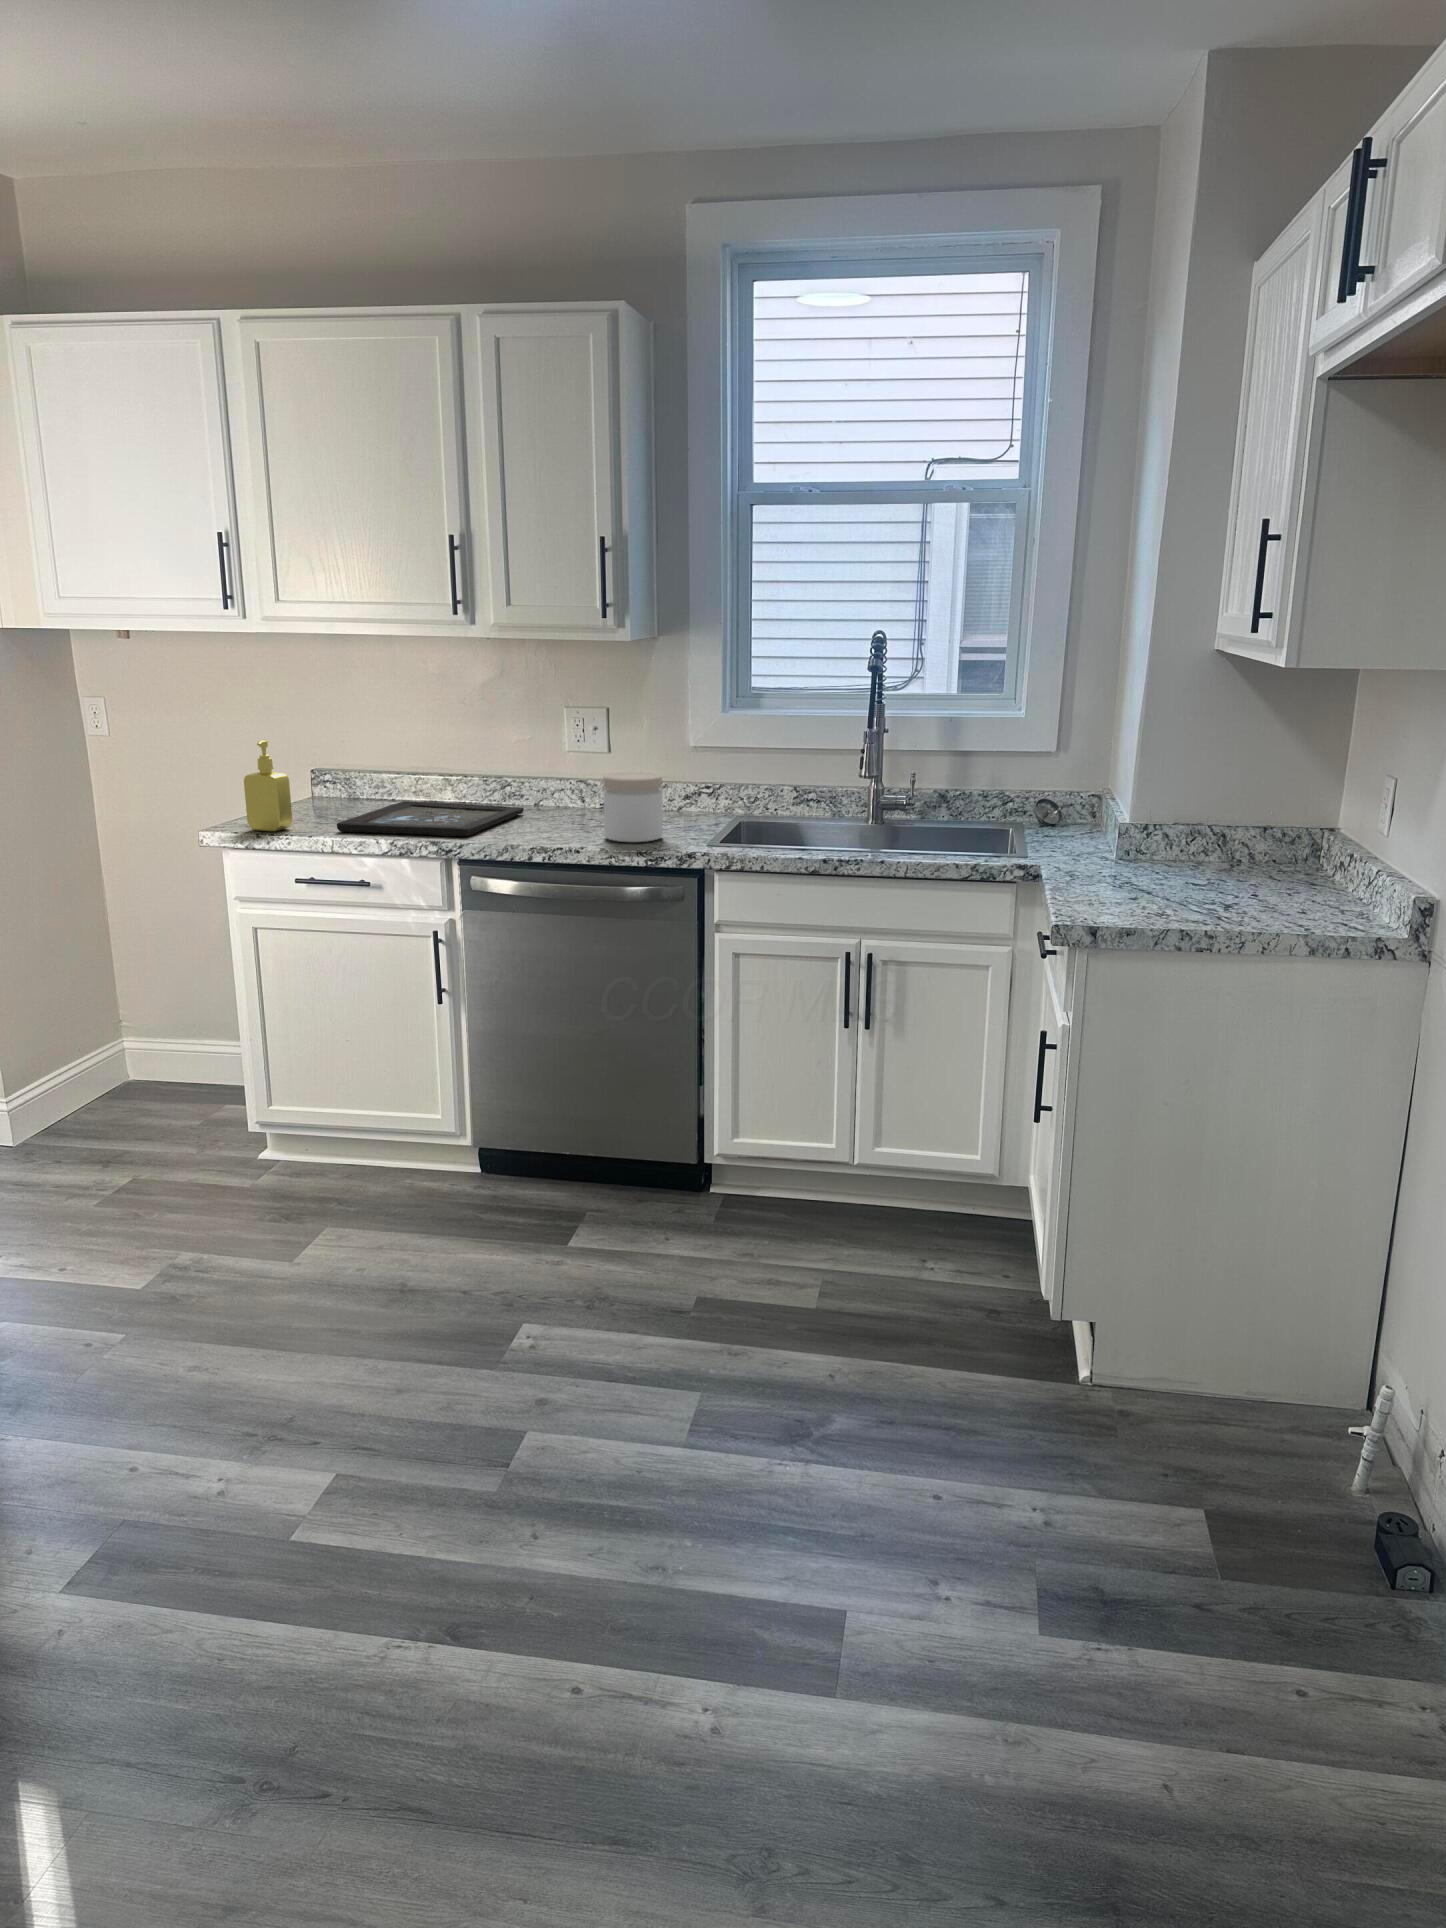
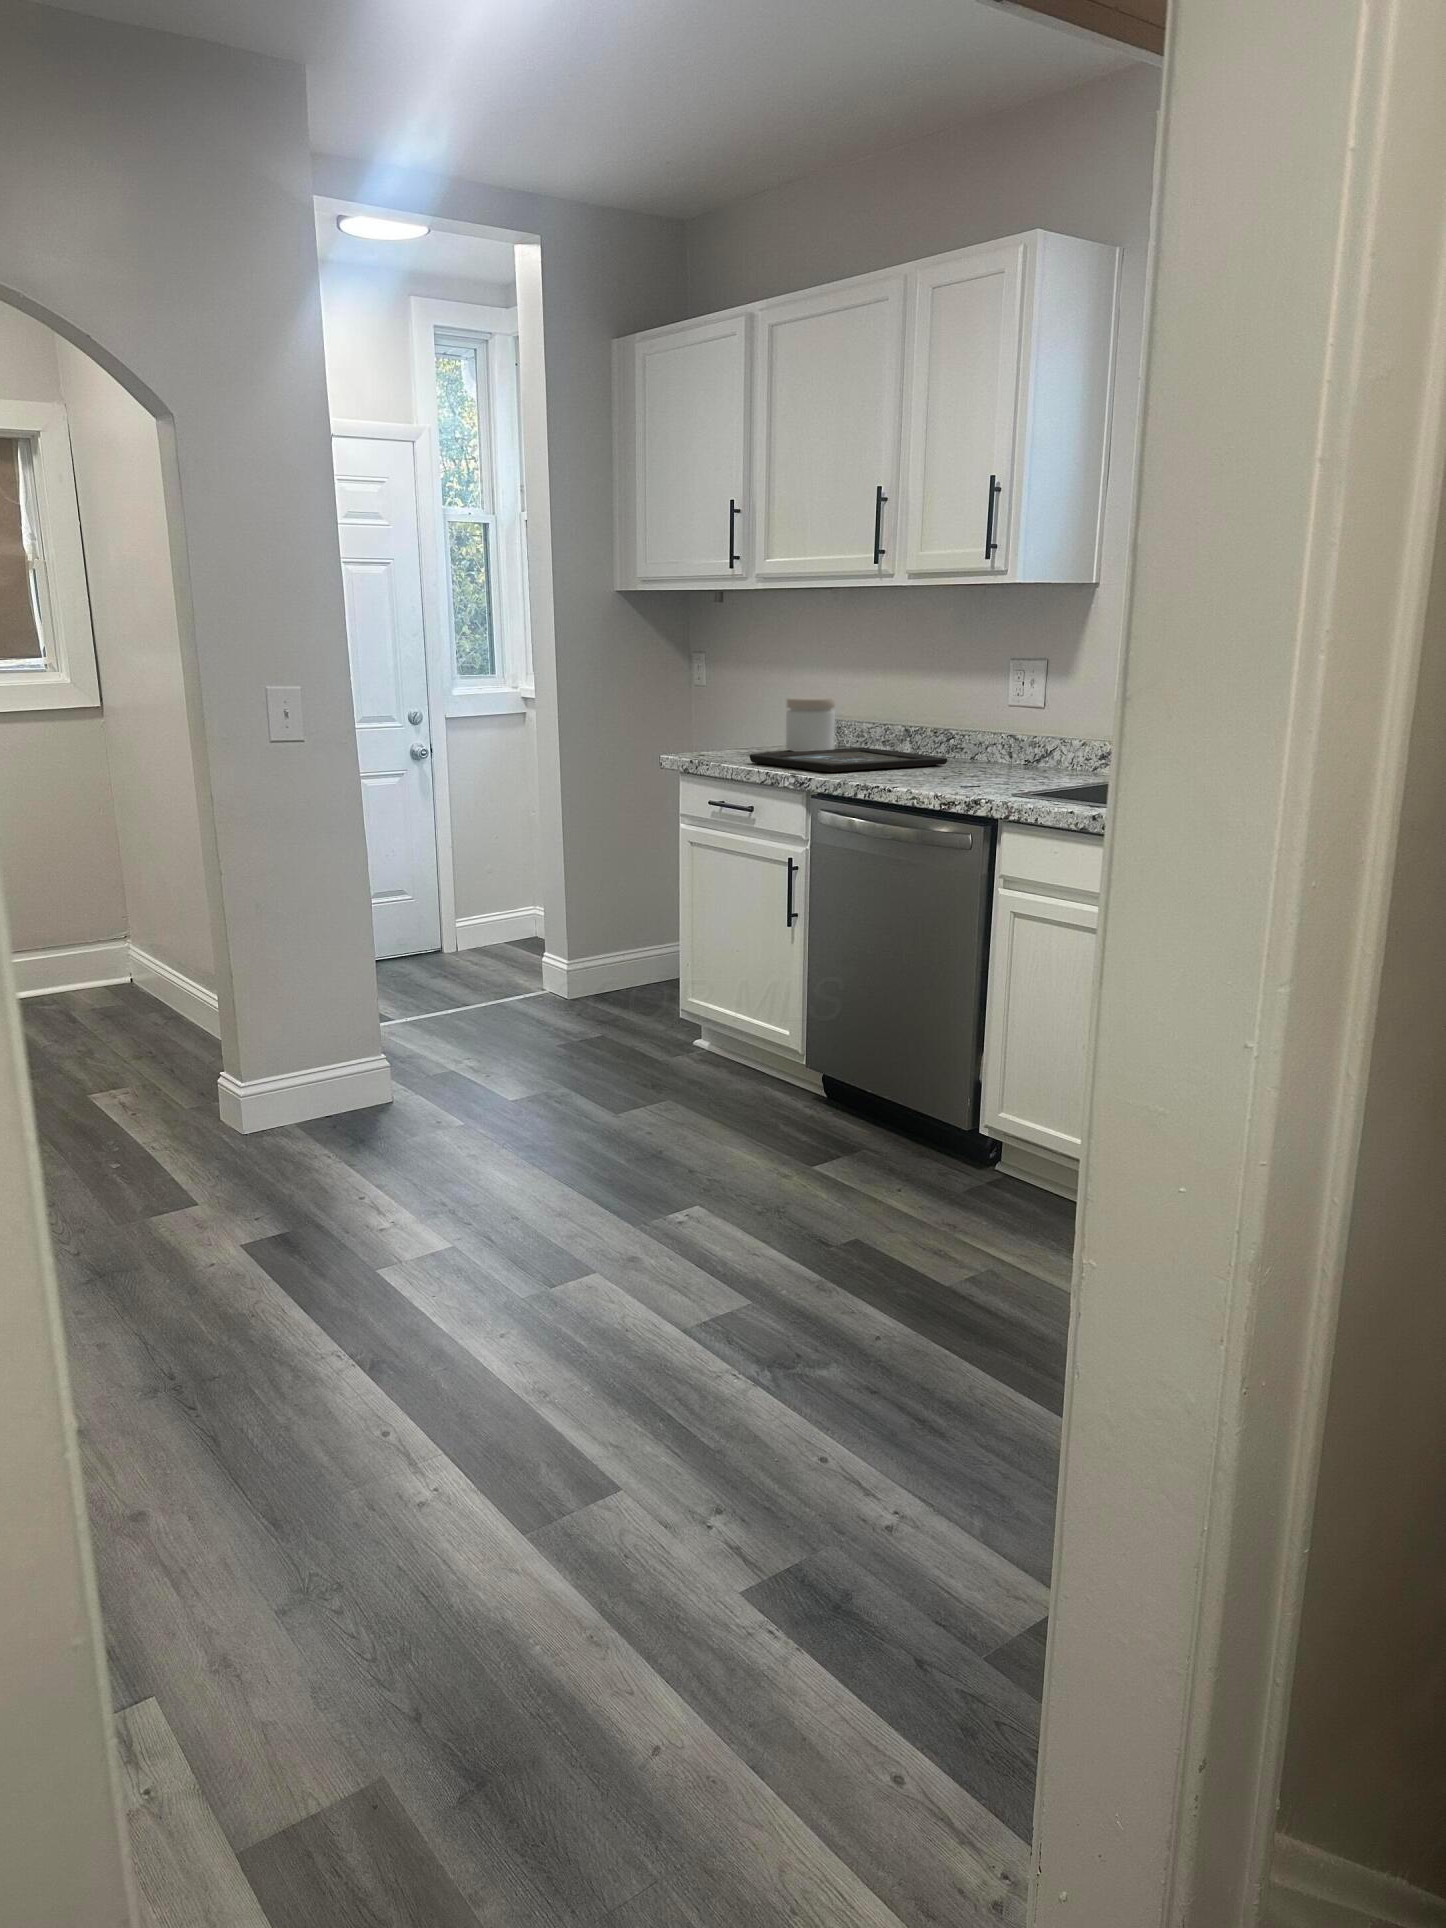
soap dispenser: present [244,740,292,831] -> none [696,677,730,759]
jar: present [603,773,663,843] -> present [786,697,835,751]

